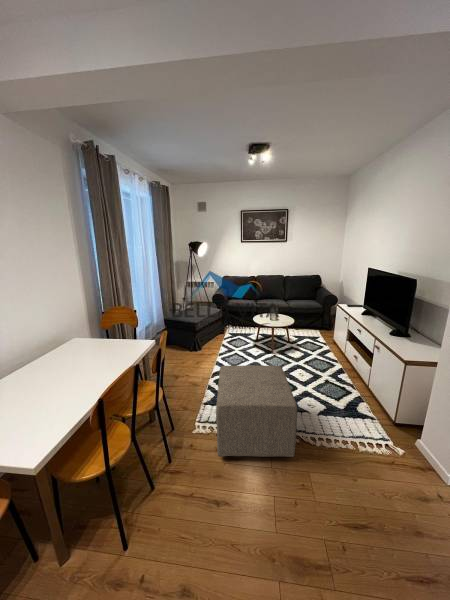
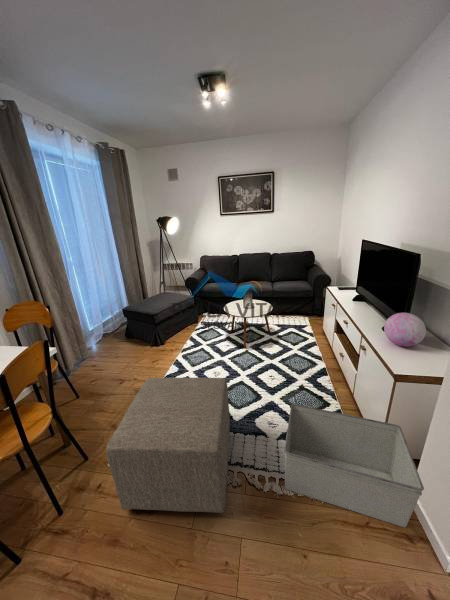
decorative orb: none [393,320,423,344] -> present [384,313,426,347]
storage bin: none [328,385,432,464] -> present [285,404,424,527]

